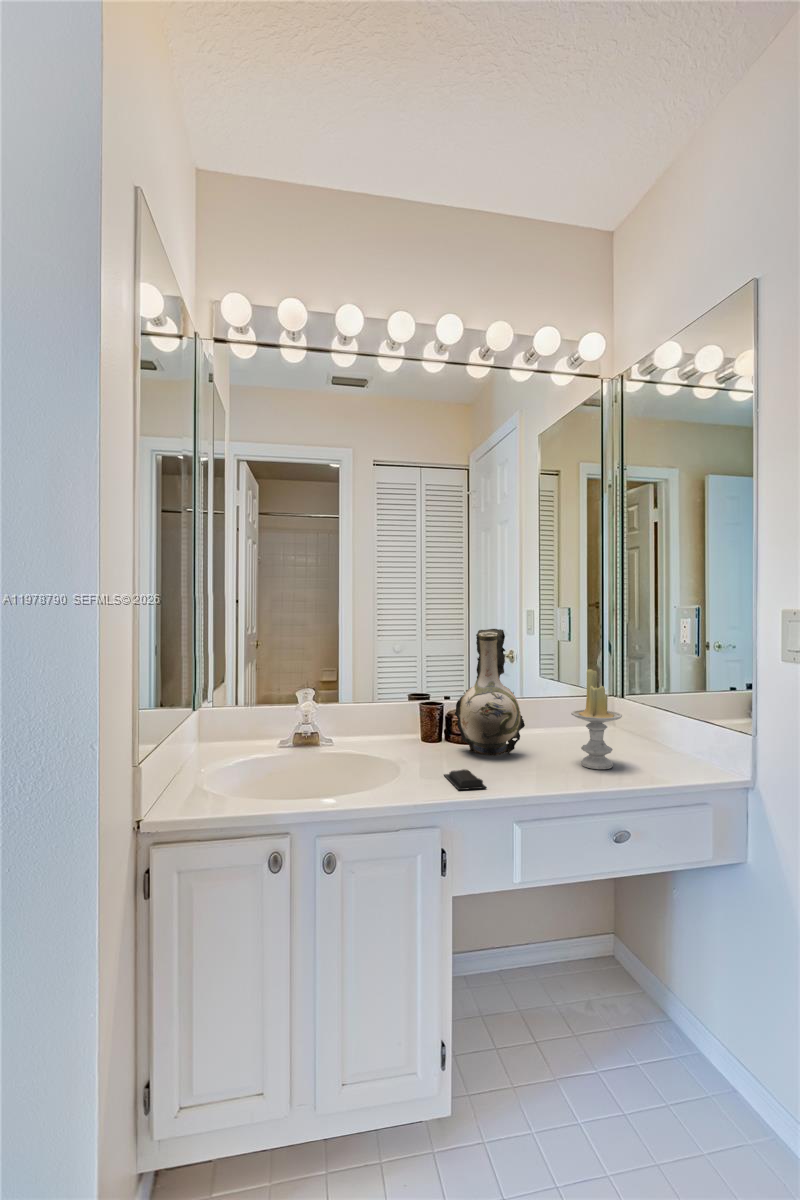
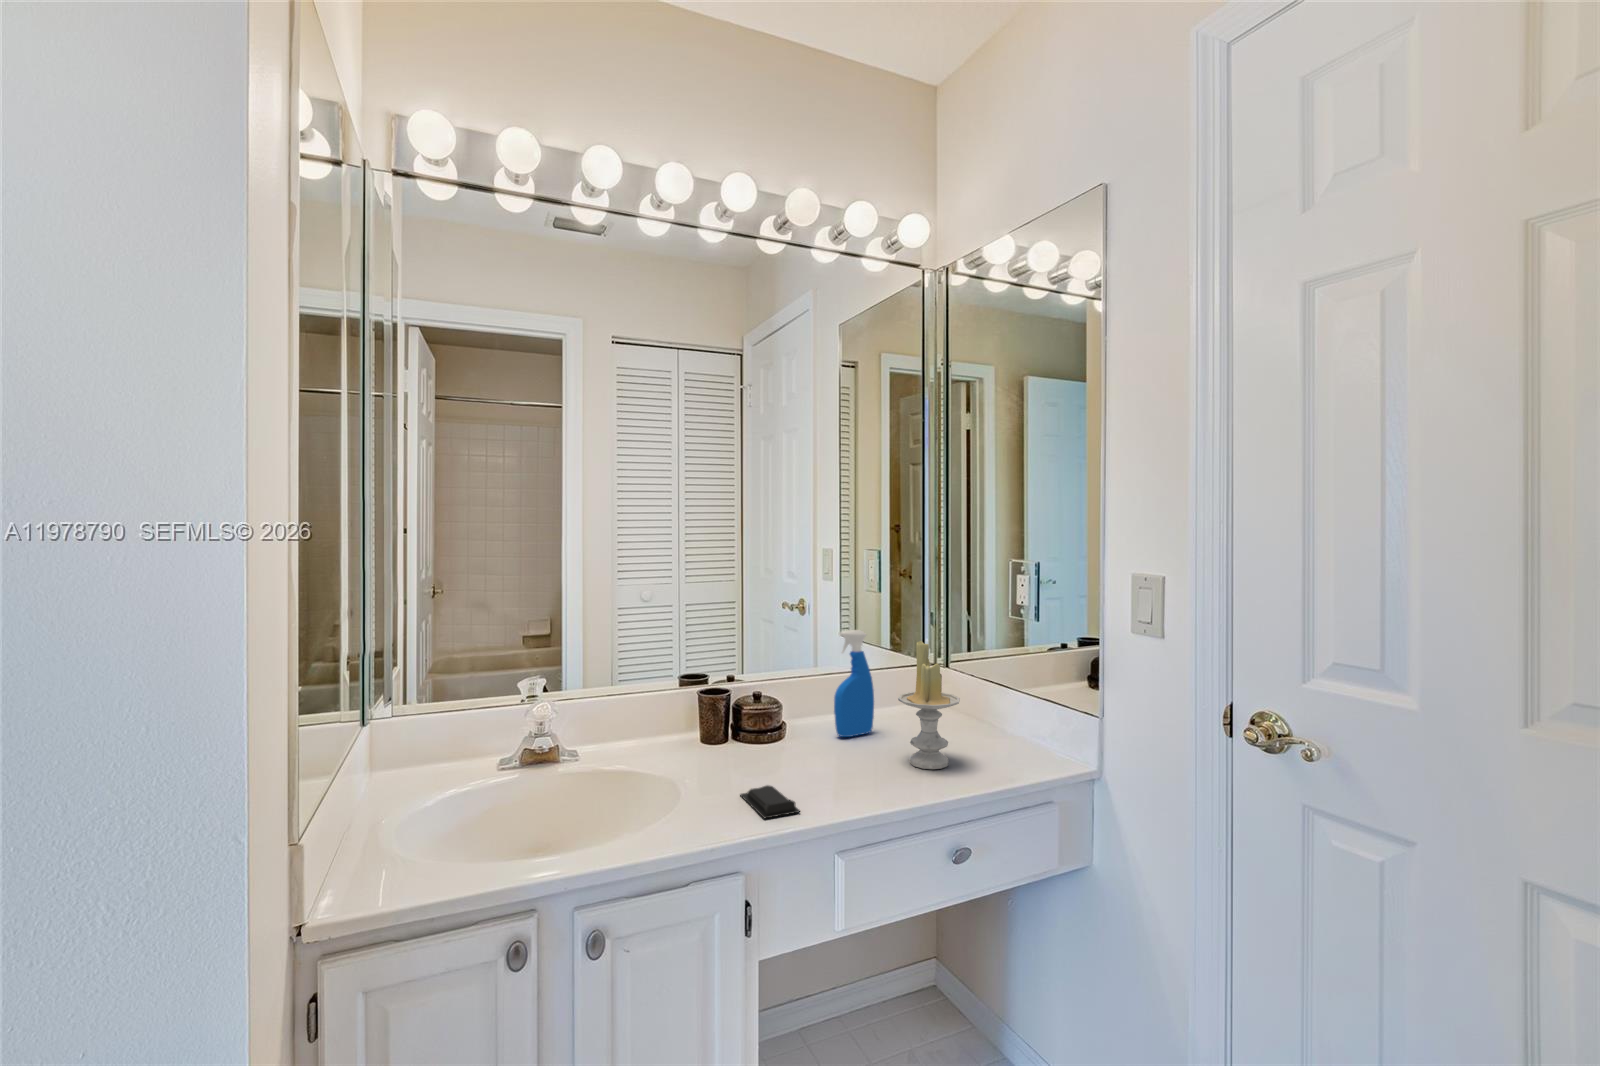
decorative vase: present [455,629,525,755] -> none [747,591,838,757]
spray bottle: none [524,662,557,745] -> present [834,630,874,737]

